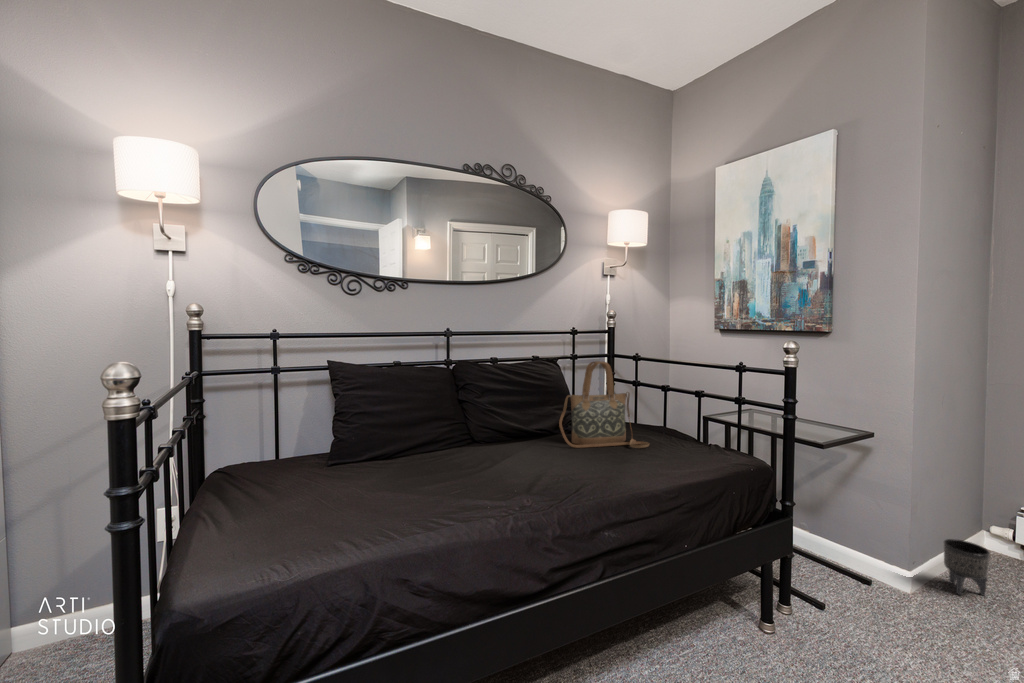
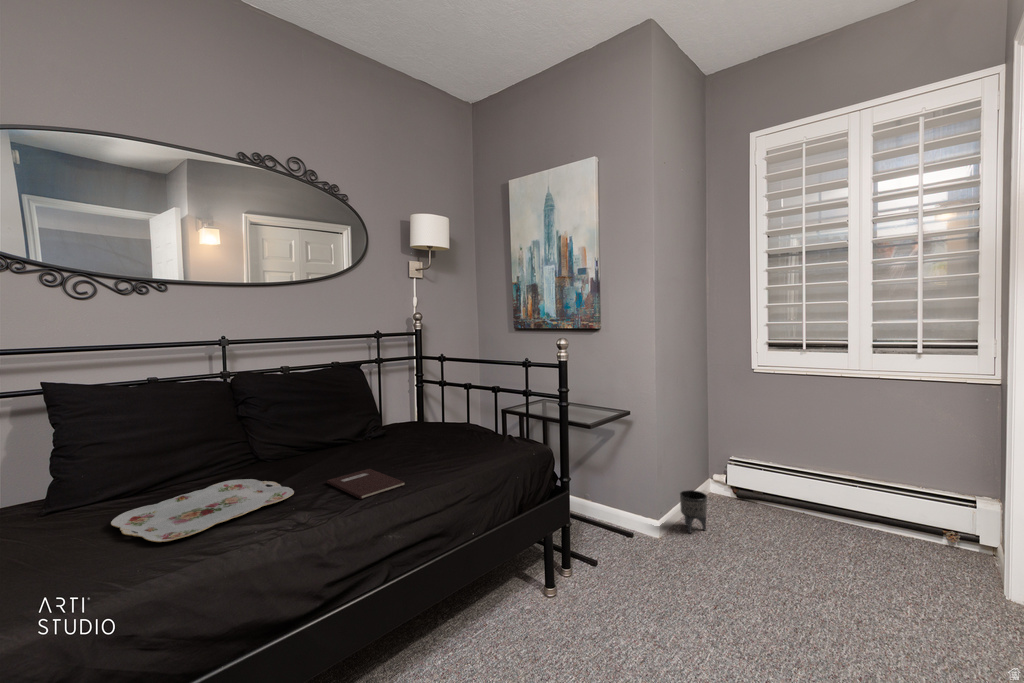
handbag: present [559,361,649,448] -> none [355,365,447,454]
serving tray: none [370,456,510,505] -> present [111,479,294,542]
notebook: none [537,462,614,493] -> present [327,469,405,499]

